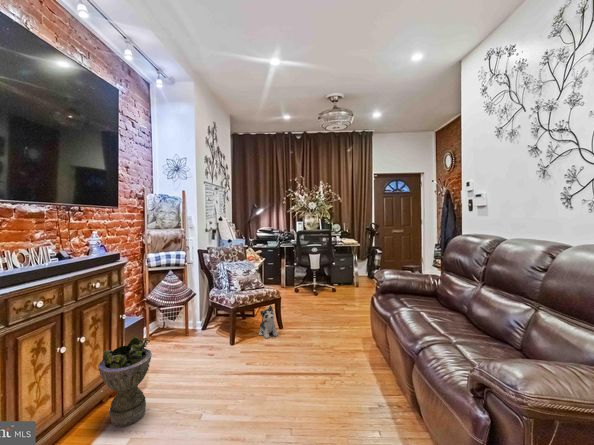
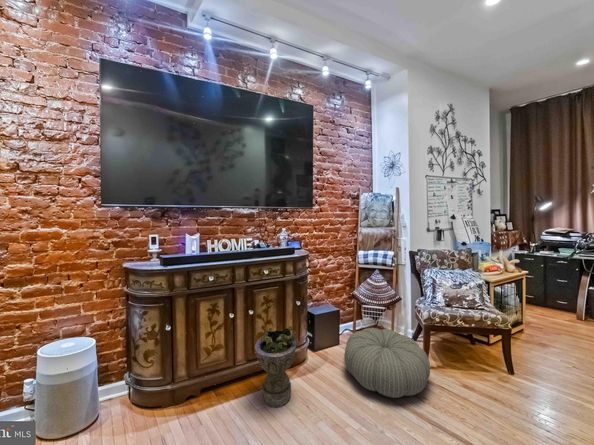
plush toy: present [259,305,278,338] -> none [480,363,519,422]
pouf: none [165,316,237,365] -> present [344,328,430,398]

